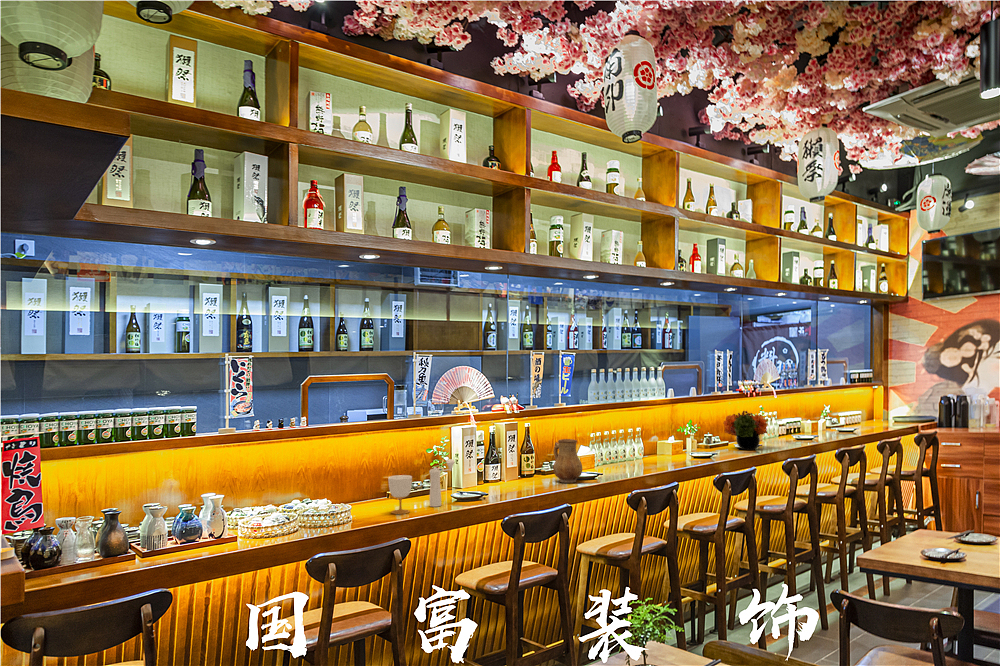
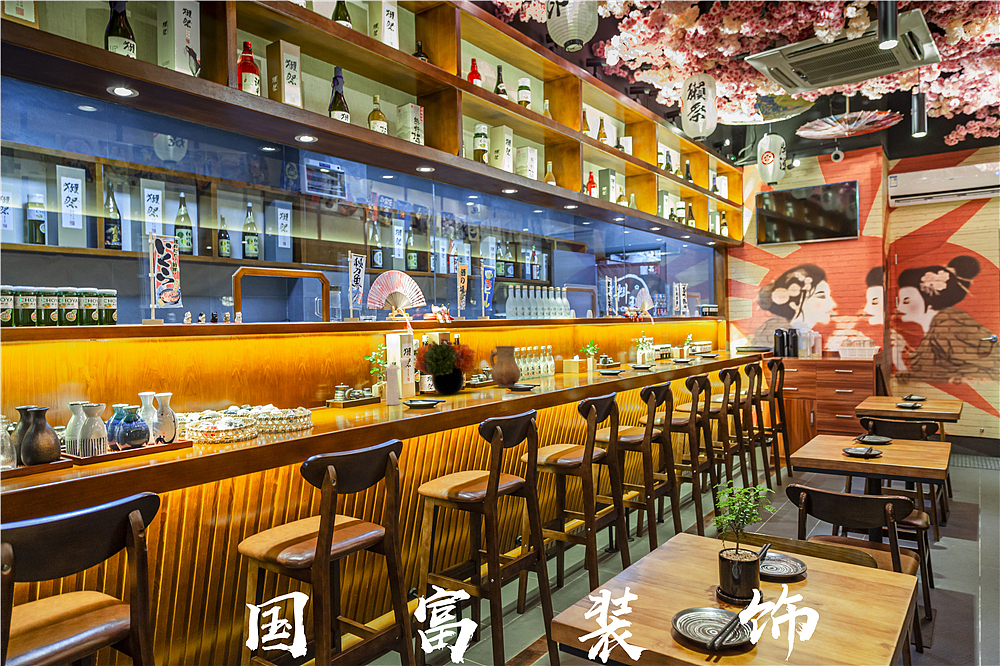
flower arrangement: present [724,411,768,450] -> present [415,338,475,394]
cup: present [388,475,412,514] -> none [347,371,373,411]

